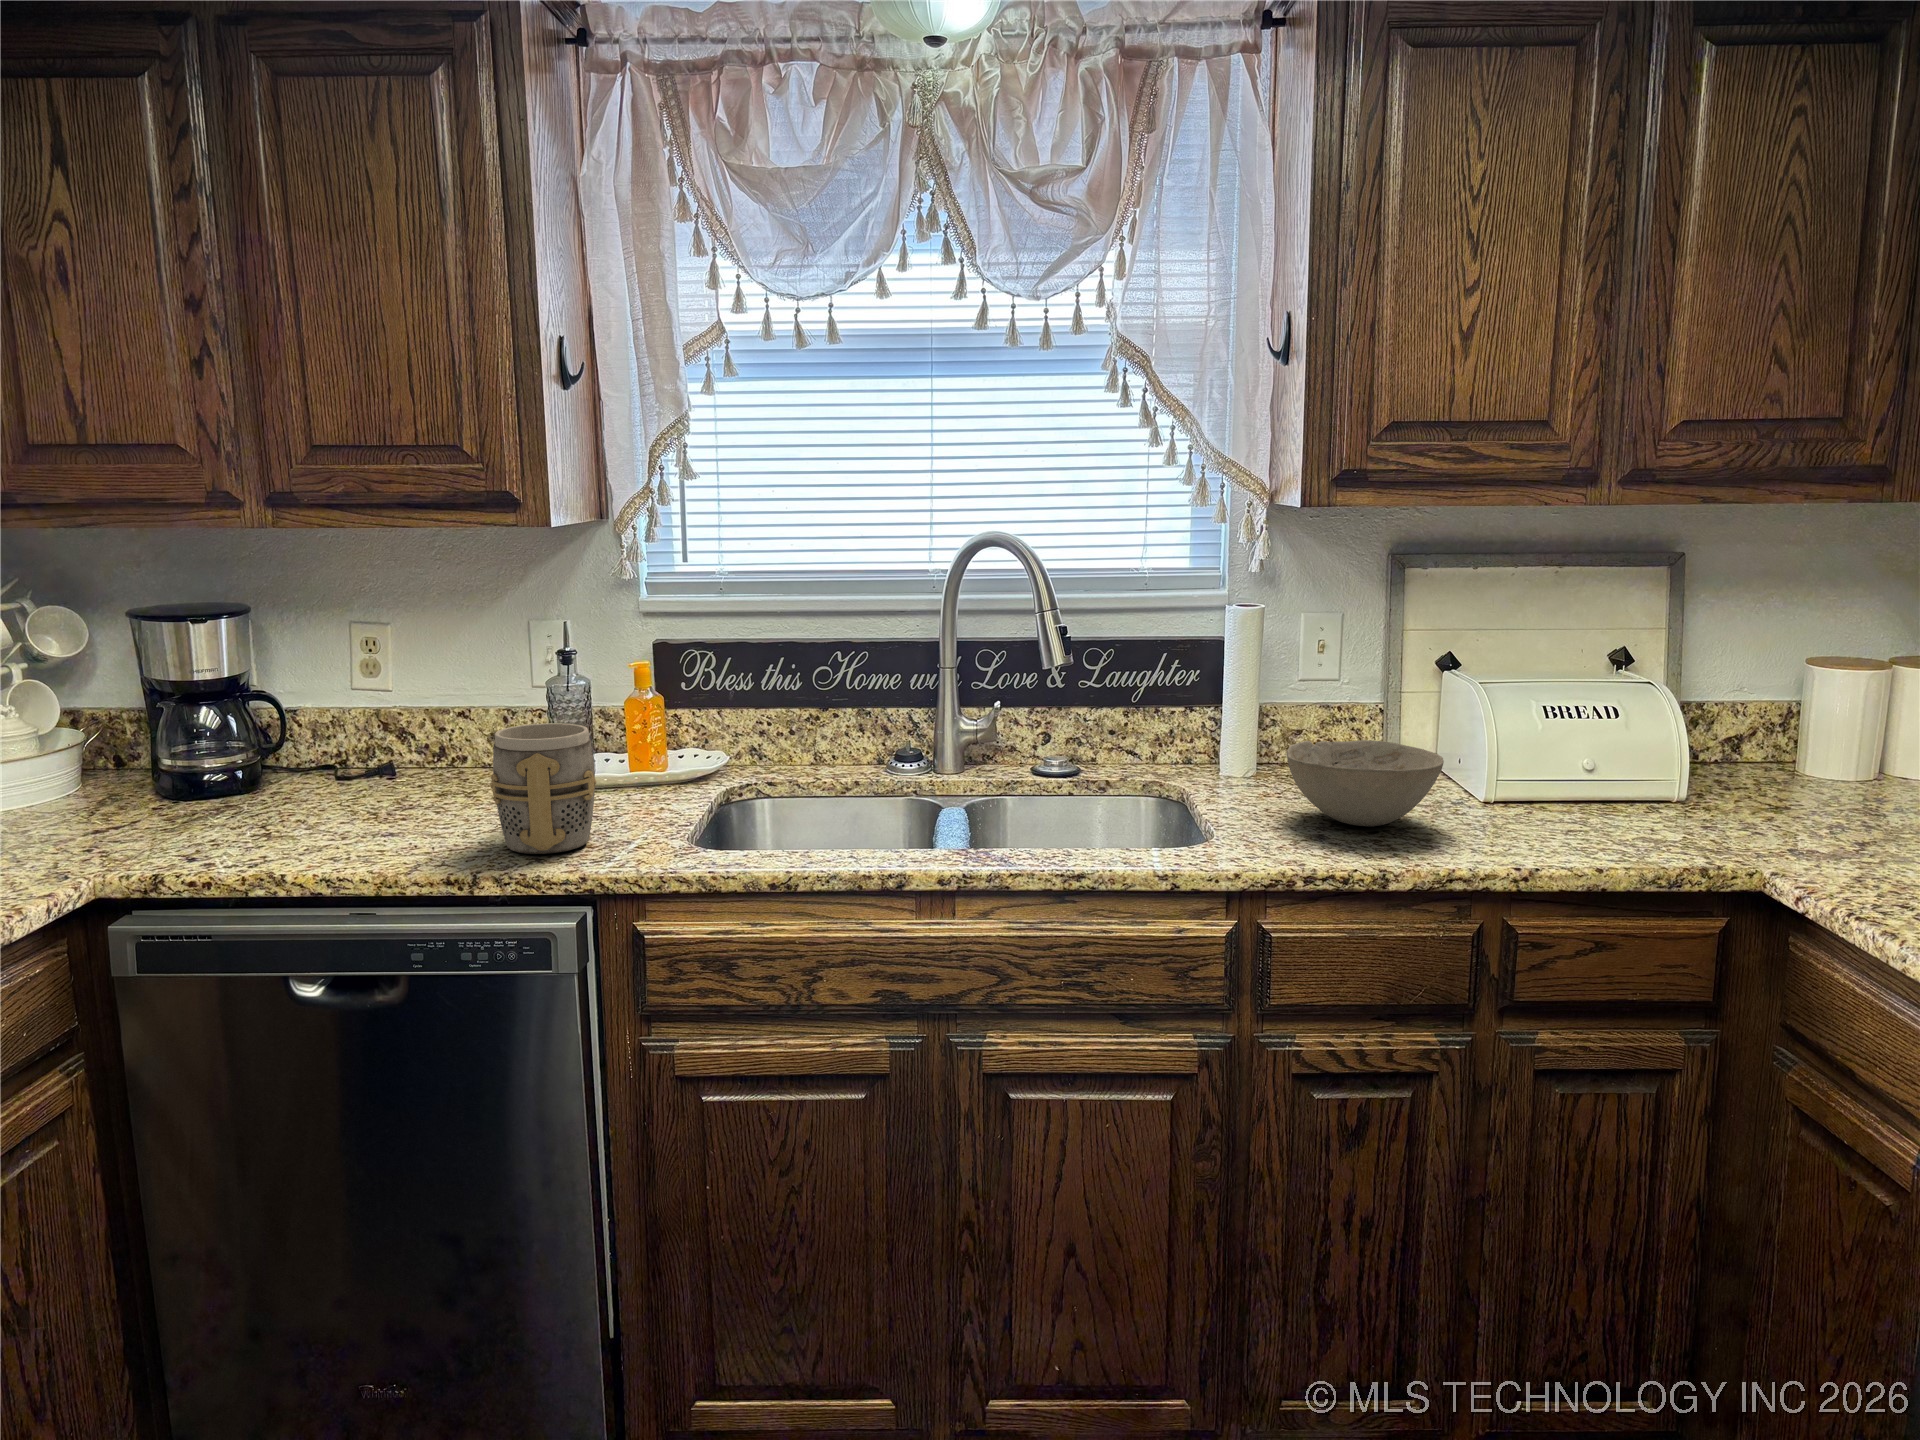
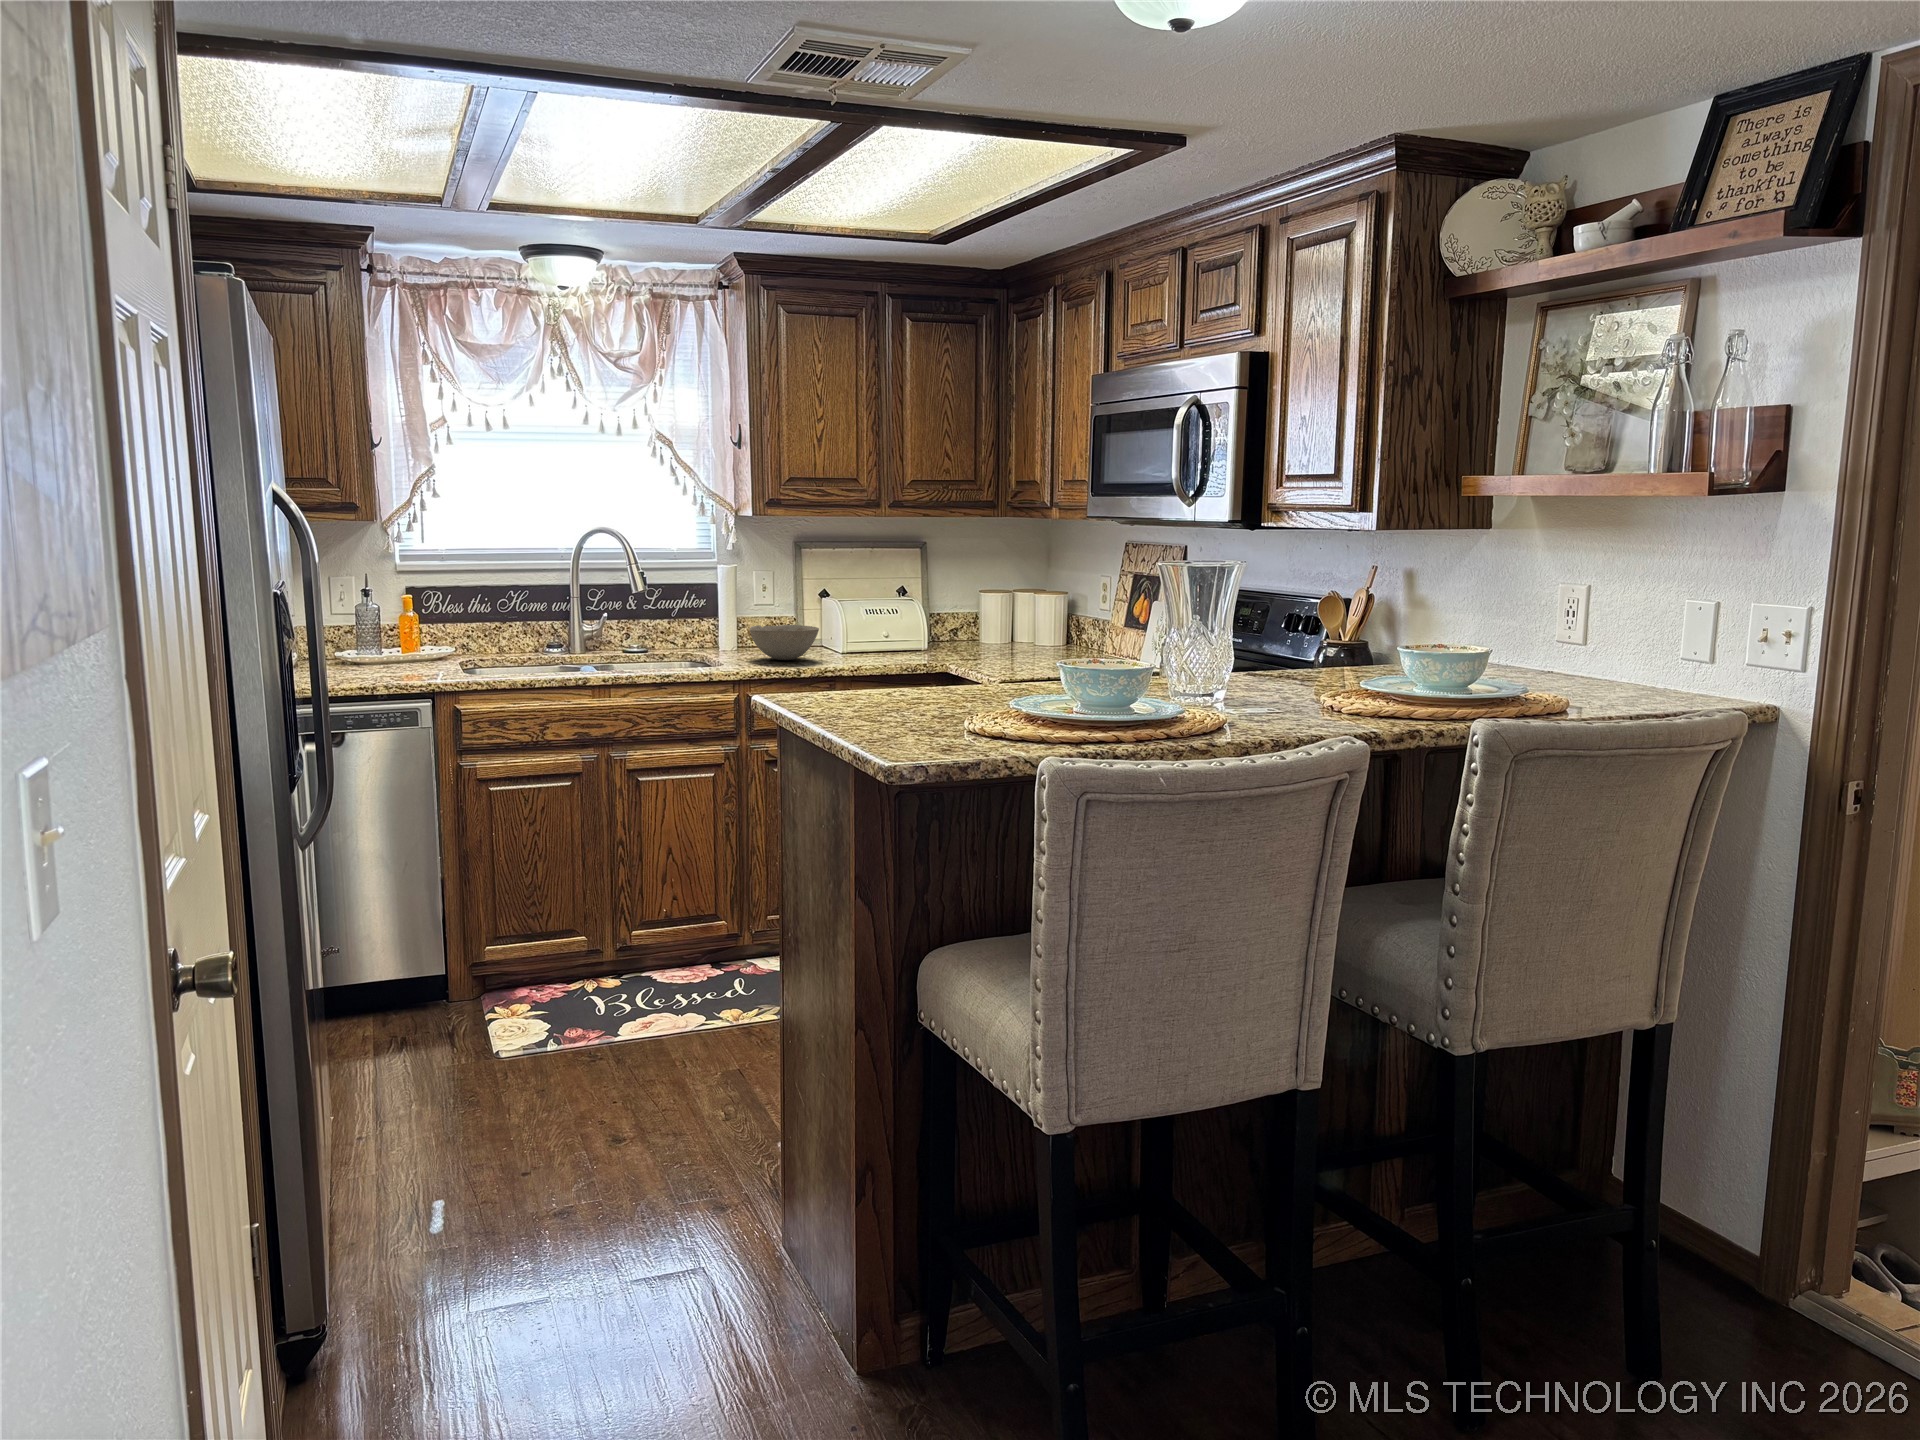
mug: present [491,723,596,854] -> none [372,618,424,677]

